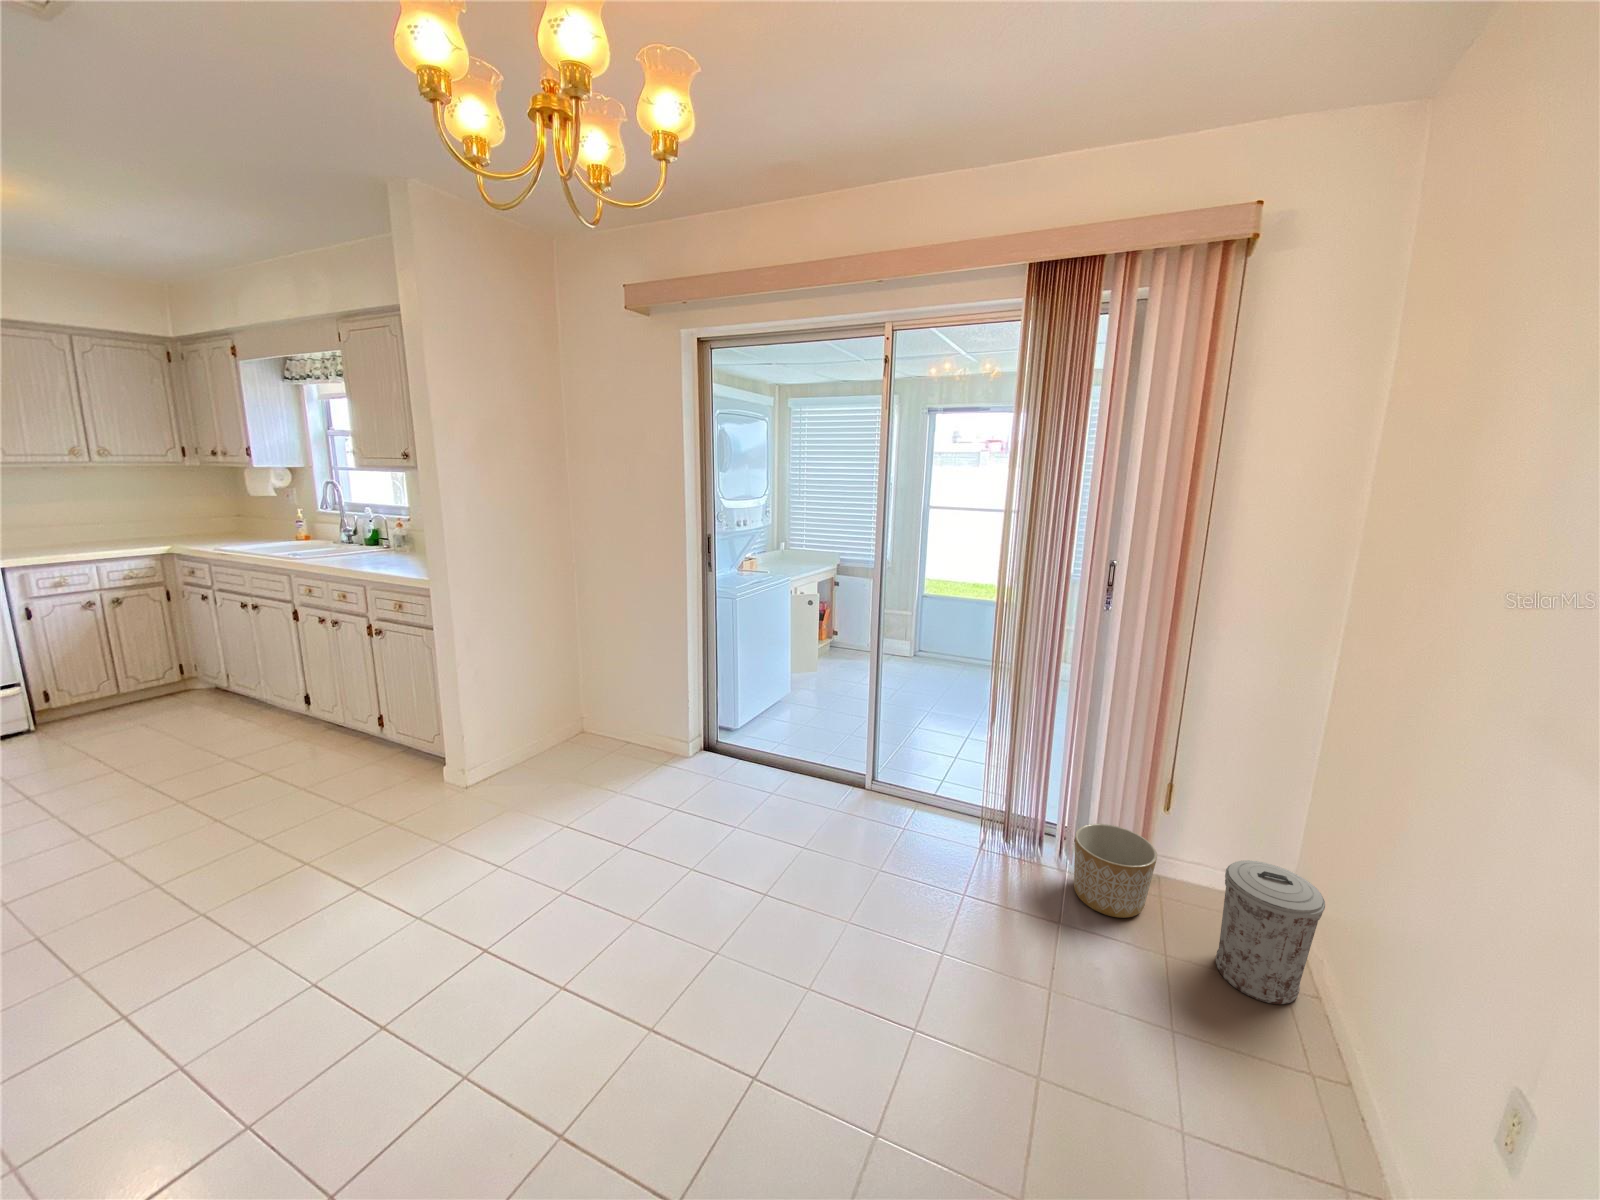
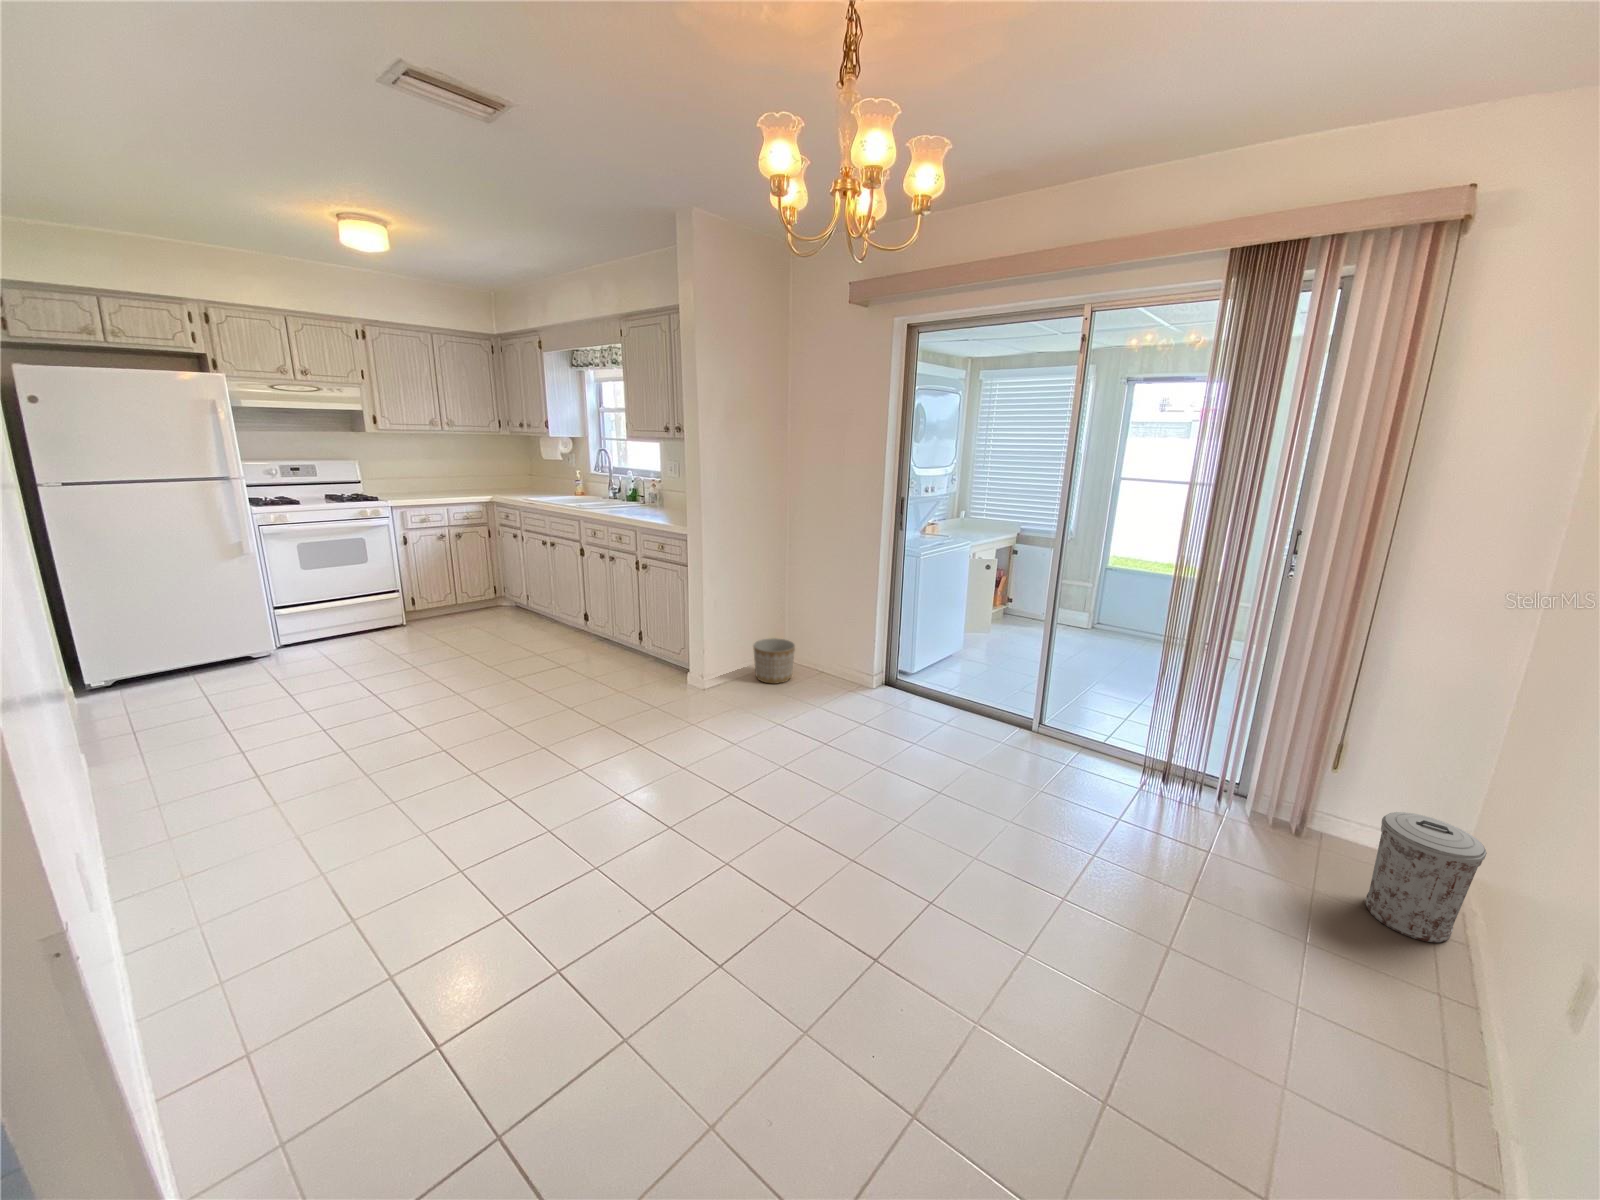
planter: present [1074,824,1157,918] -> present [753,638,795,684]

